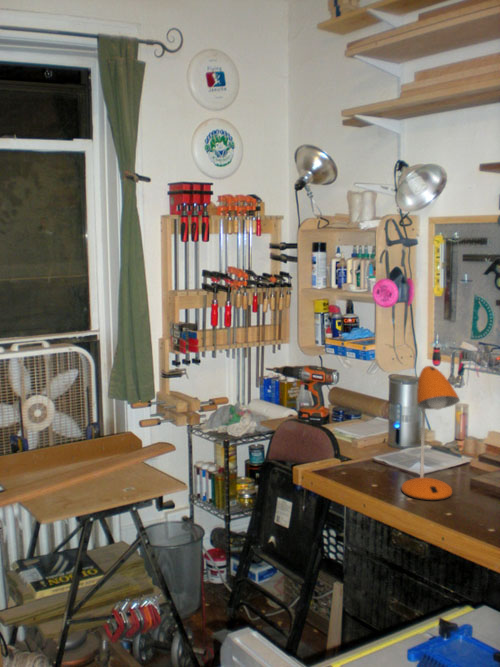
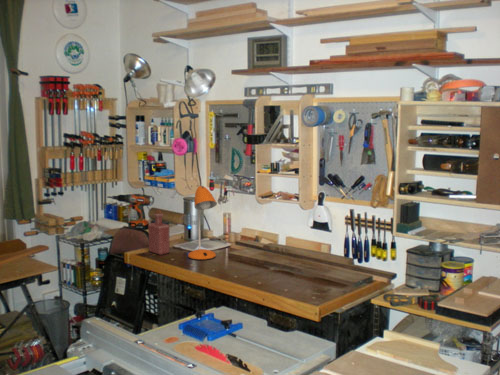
bottle: none [332,403,369,481] -> present [148,210,170,255]

